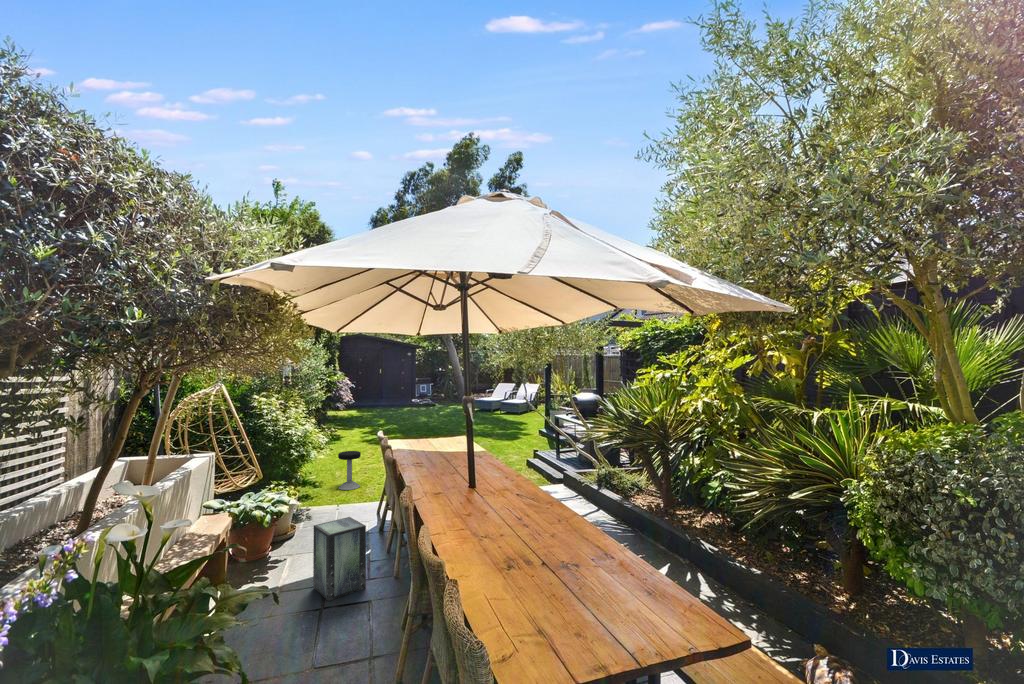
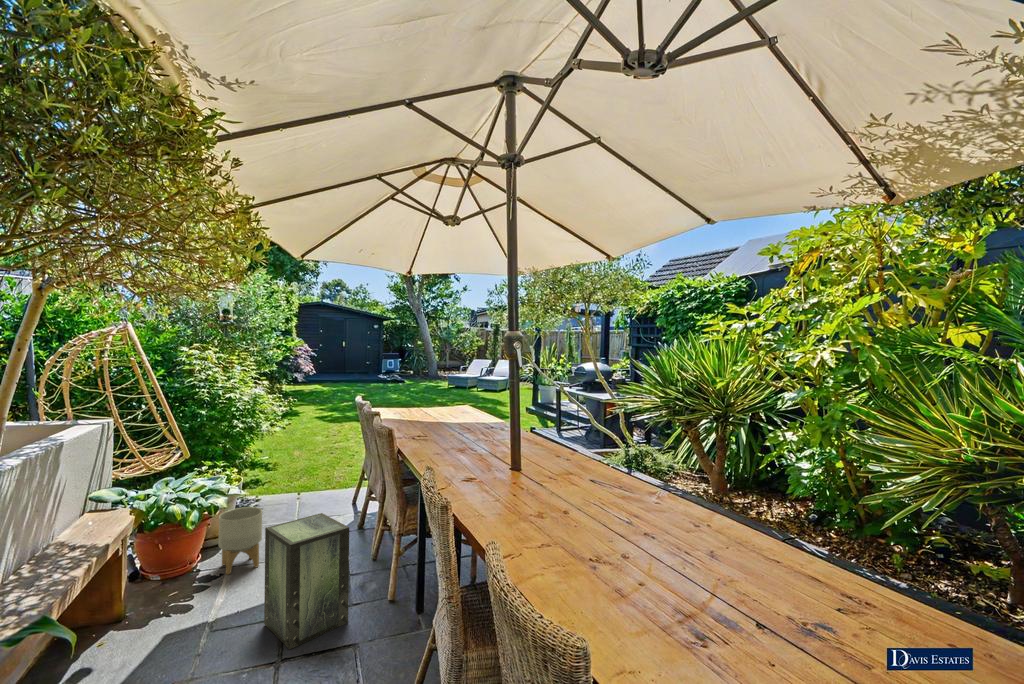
stool: present [338,451,361,490] -> none [298,424,327,473]
planter: none [283,514,312,559] -> present [219,507,262,575]

